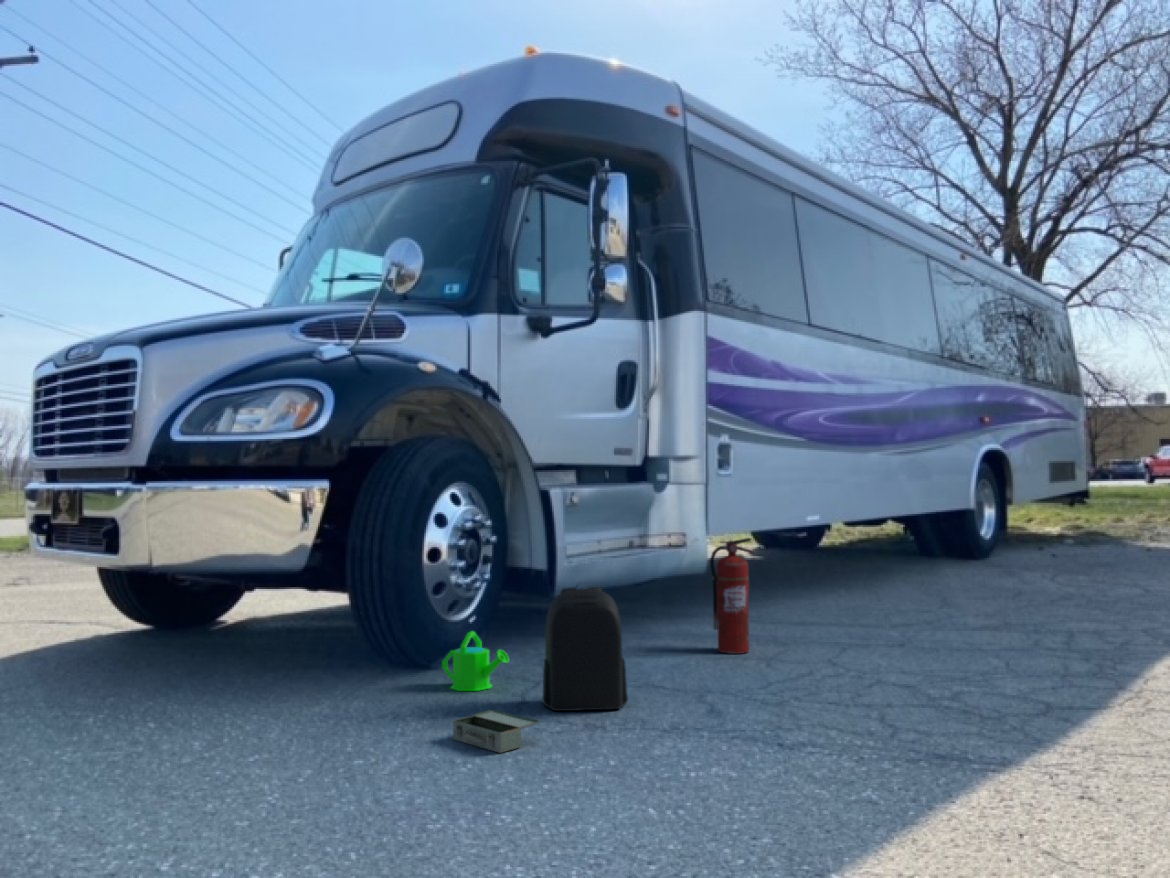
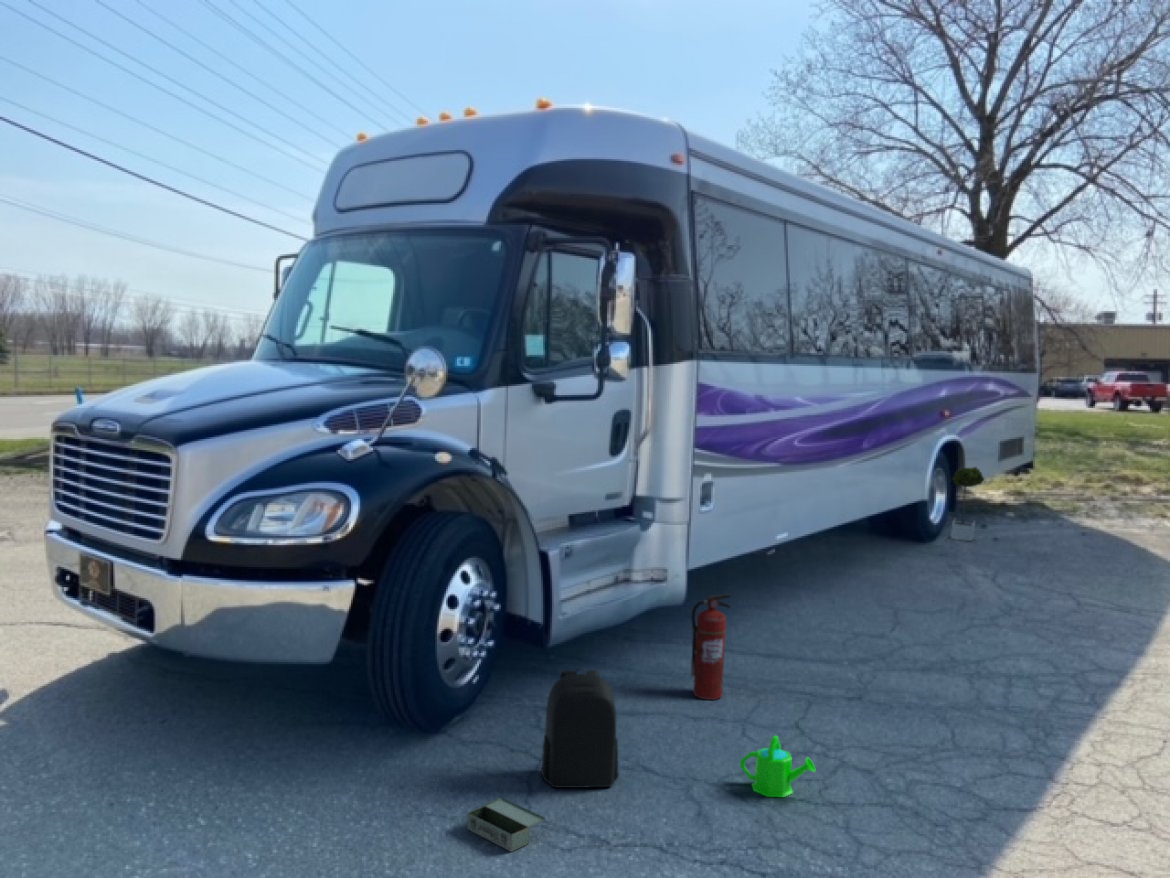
potted tree: none [997,475,1033,555] -> present [951,467,984,541]
watering can: present [442,631,509,691] -> present [740,736,815,797]

